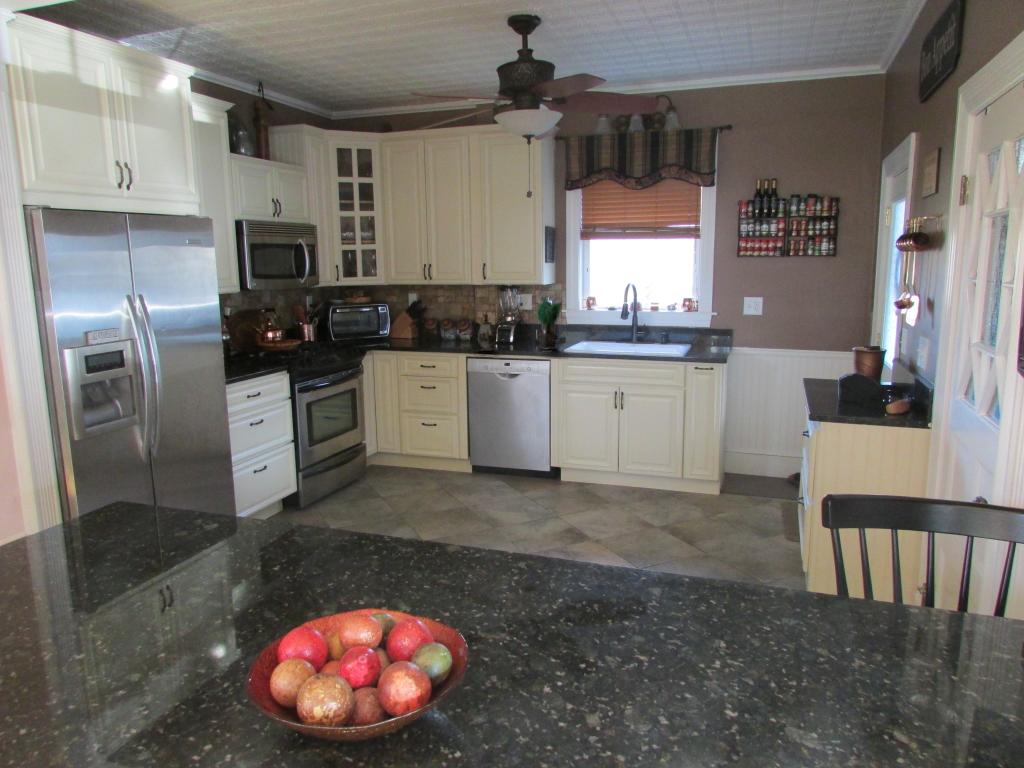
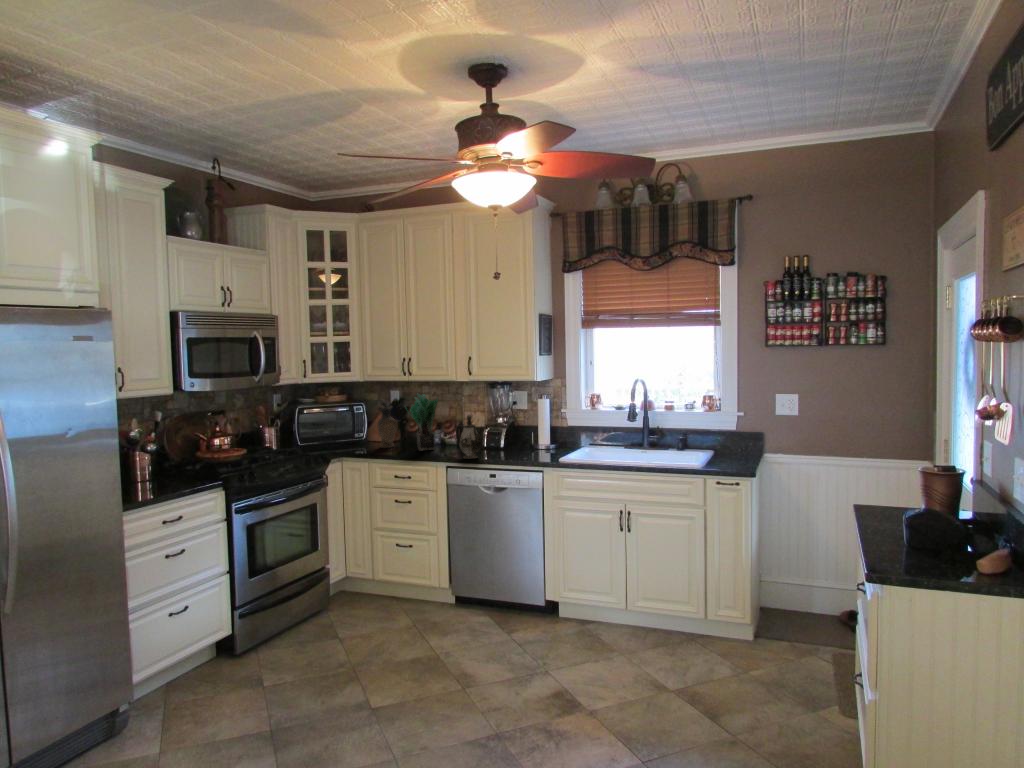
potted plant: present [537,297,562,350] -> present [410,394,438,451]
ceramic pitcher: none [401,301,419,343] -> present [378,400,398,448]

